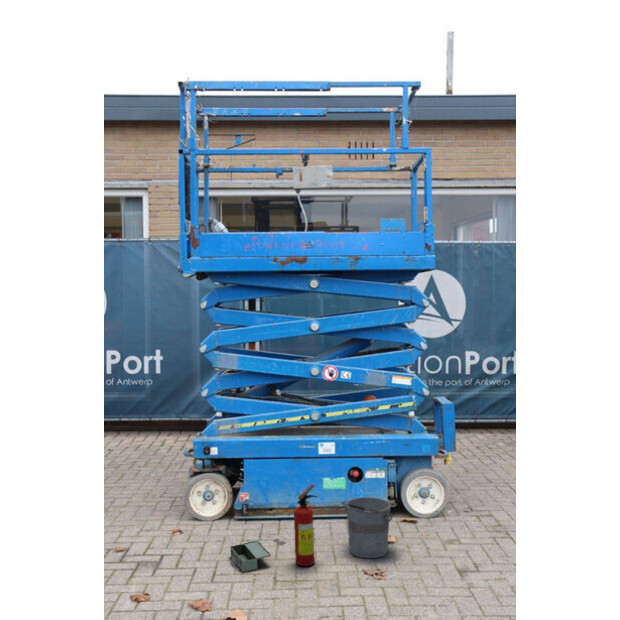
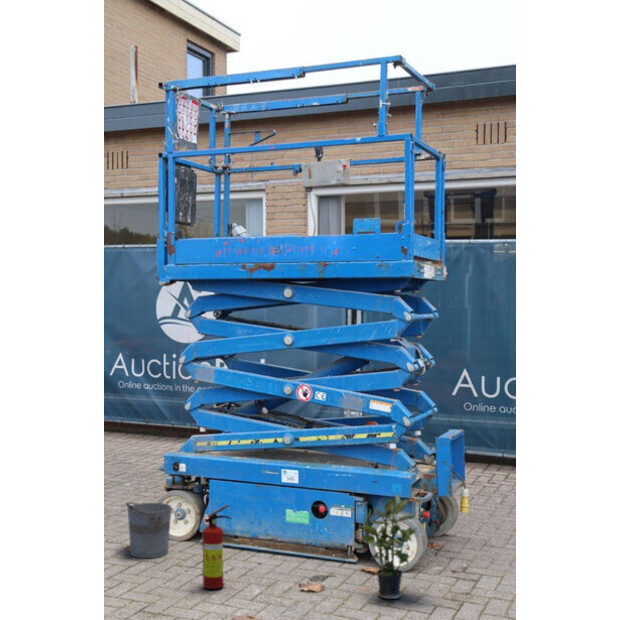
potted plant: none [426,455,474,546] -> present [362,495,416,599]
bucket: present [341,497,392,558] -> present [126,503,172,558]
toolbox: present [230,541,271,572] -> none [148,559,186,584]

